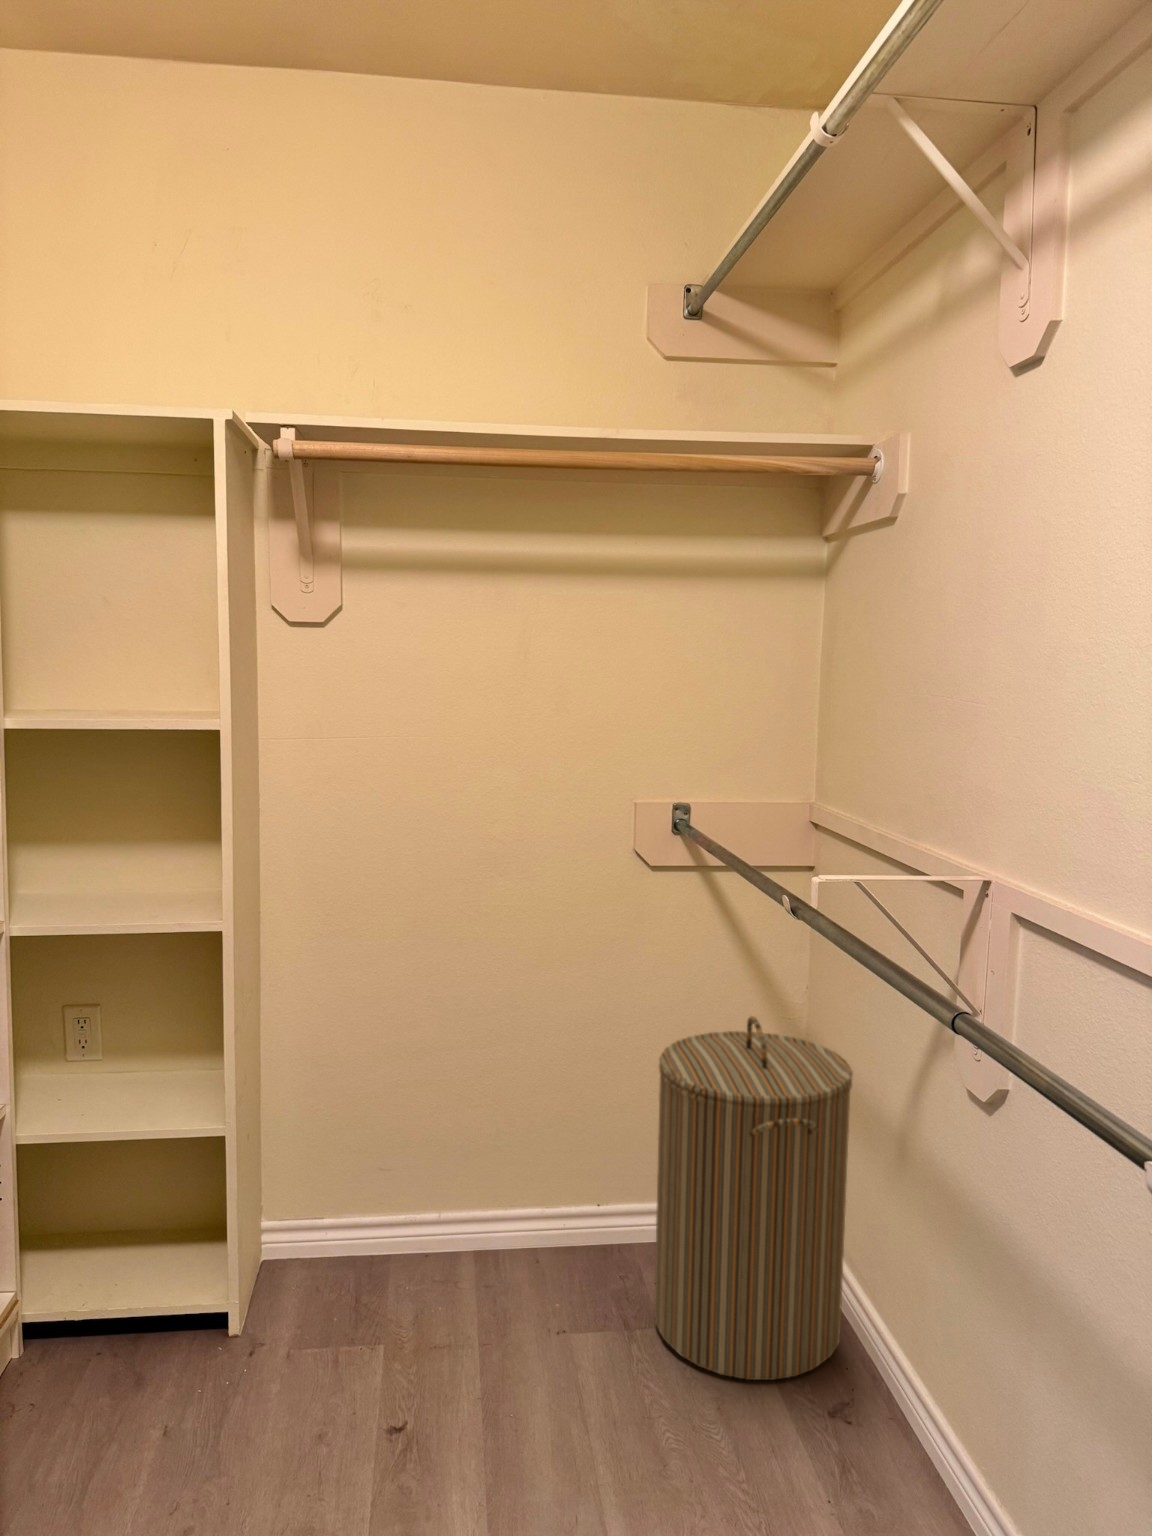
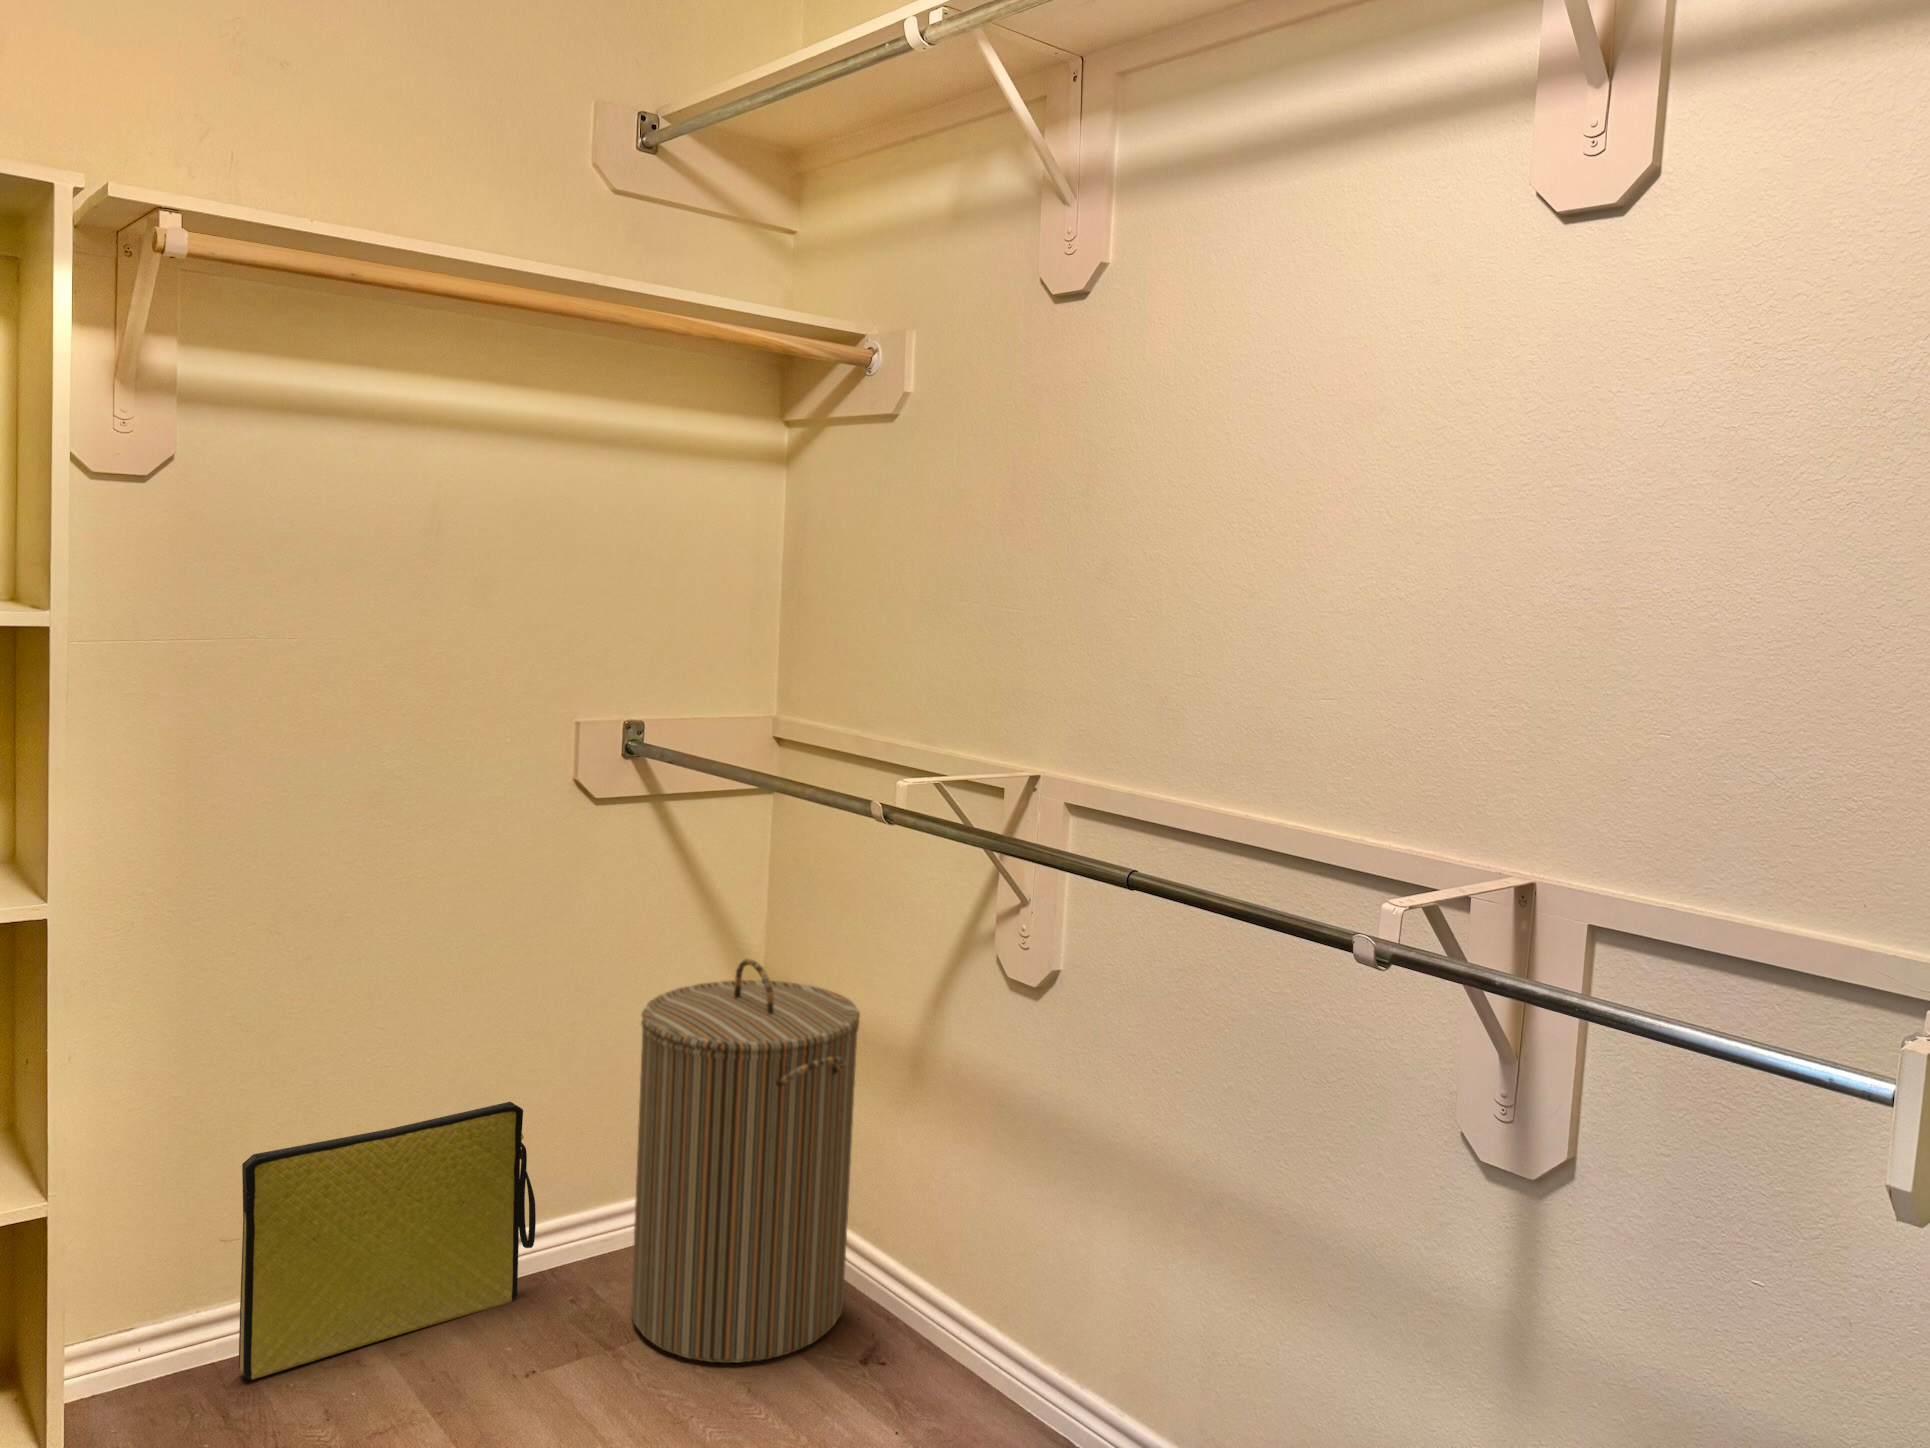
bag: none [380,1105,597,1277] -> present [239,1102,536,1380]

